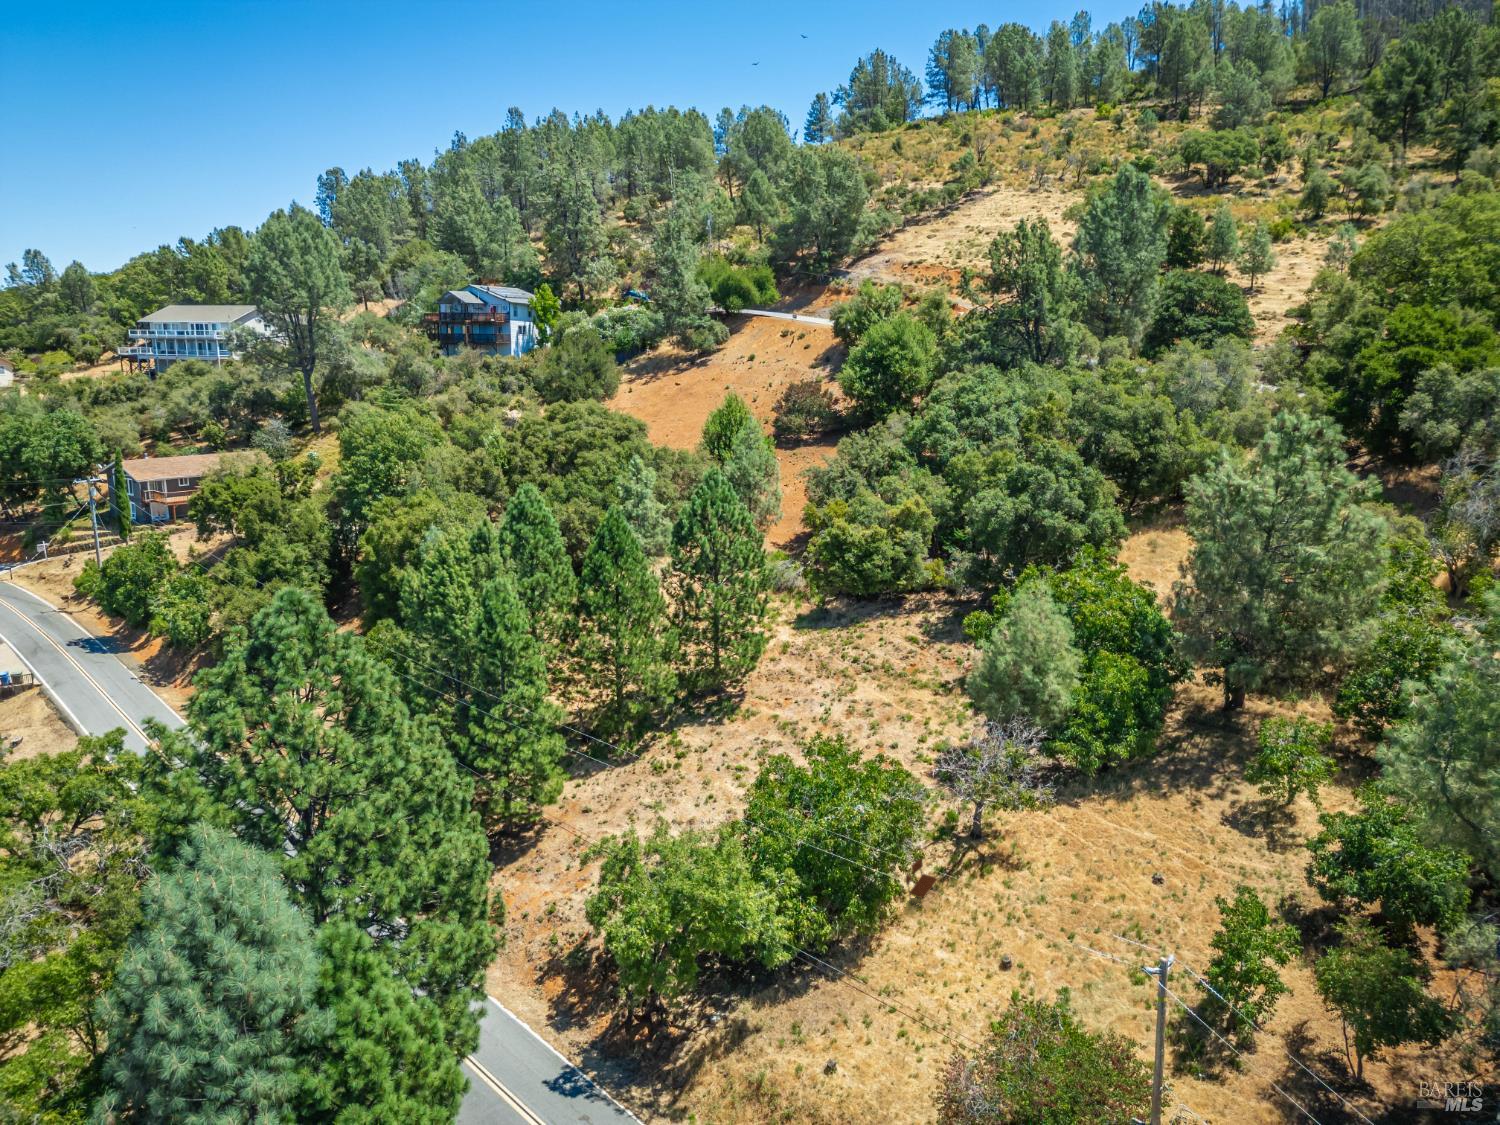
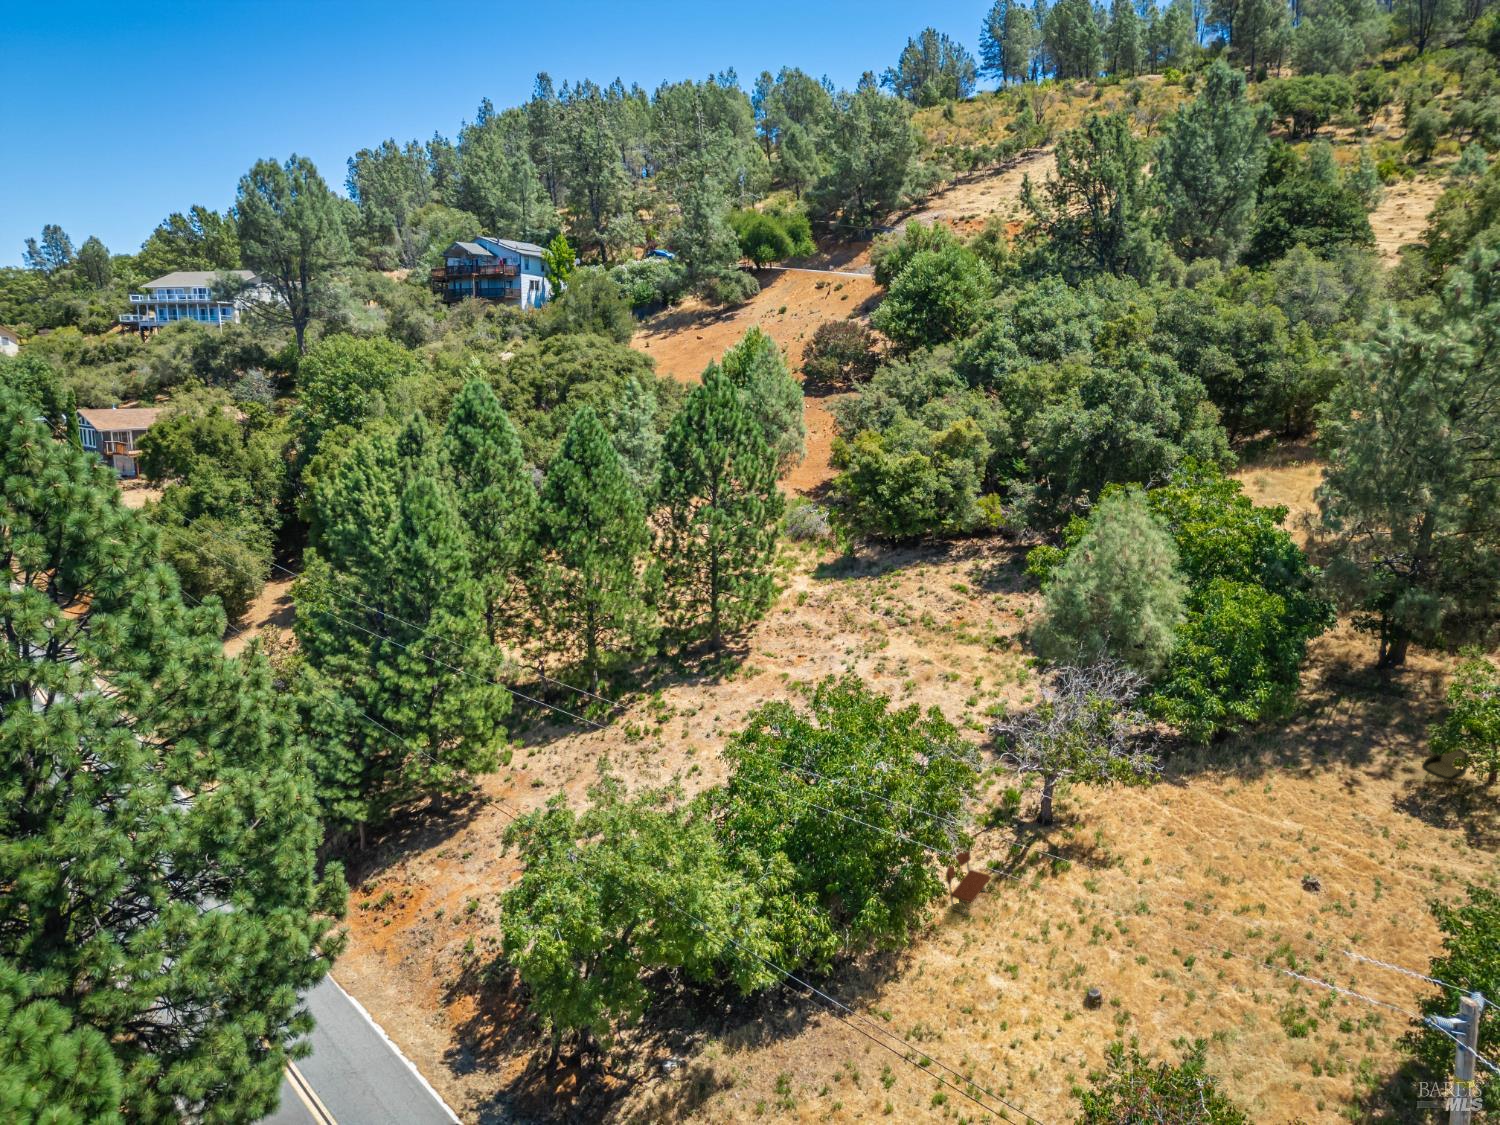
lounge chair: none [1240,776,1272,811] -> present [1422,749,1469,783]

